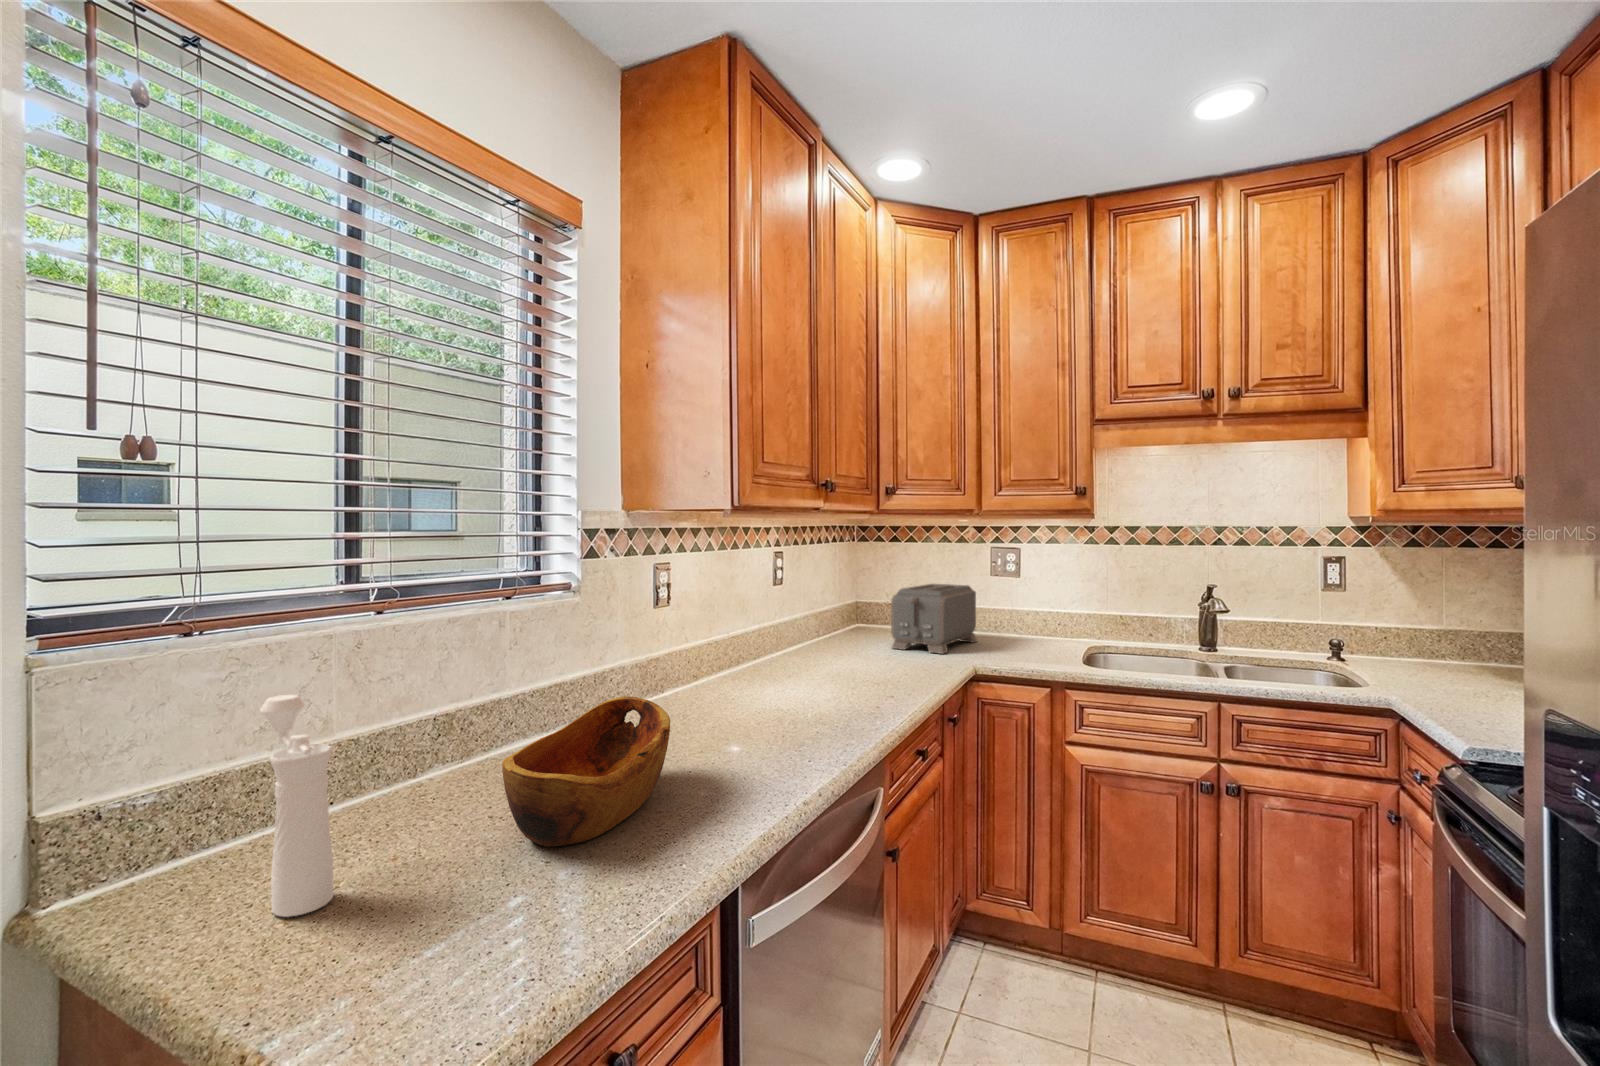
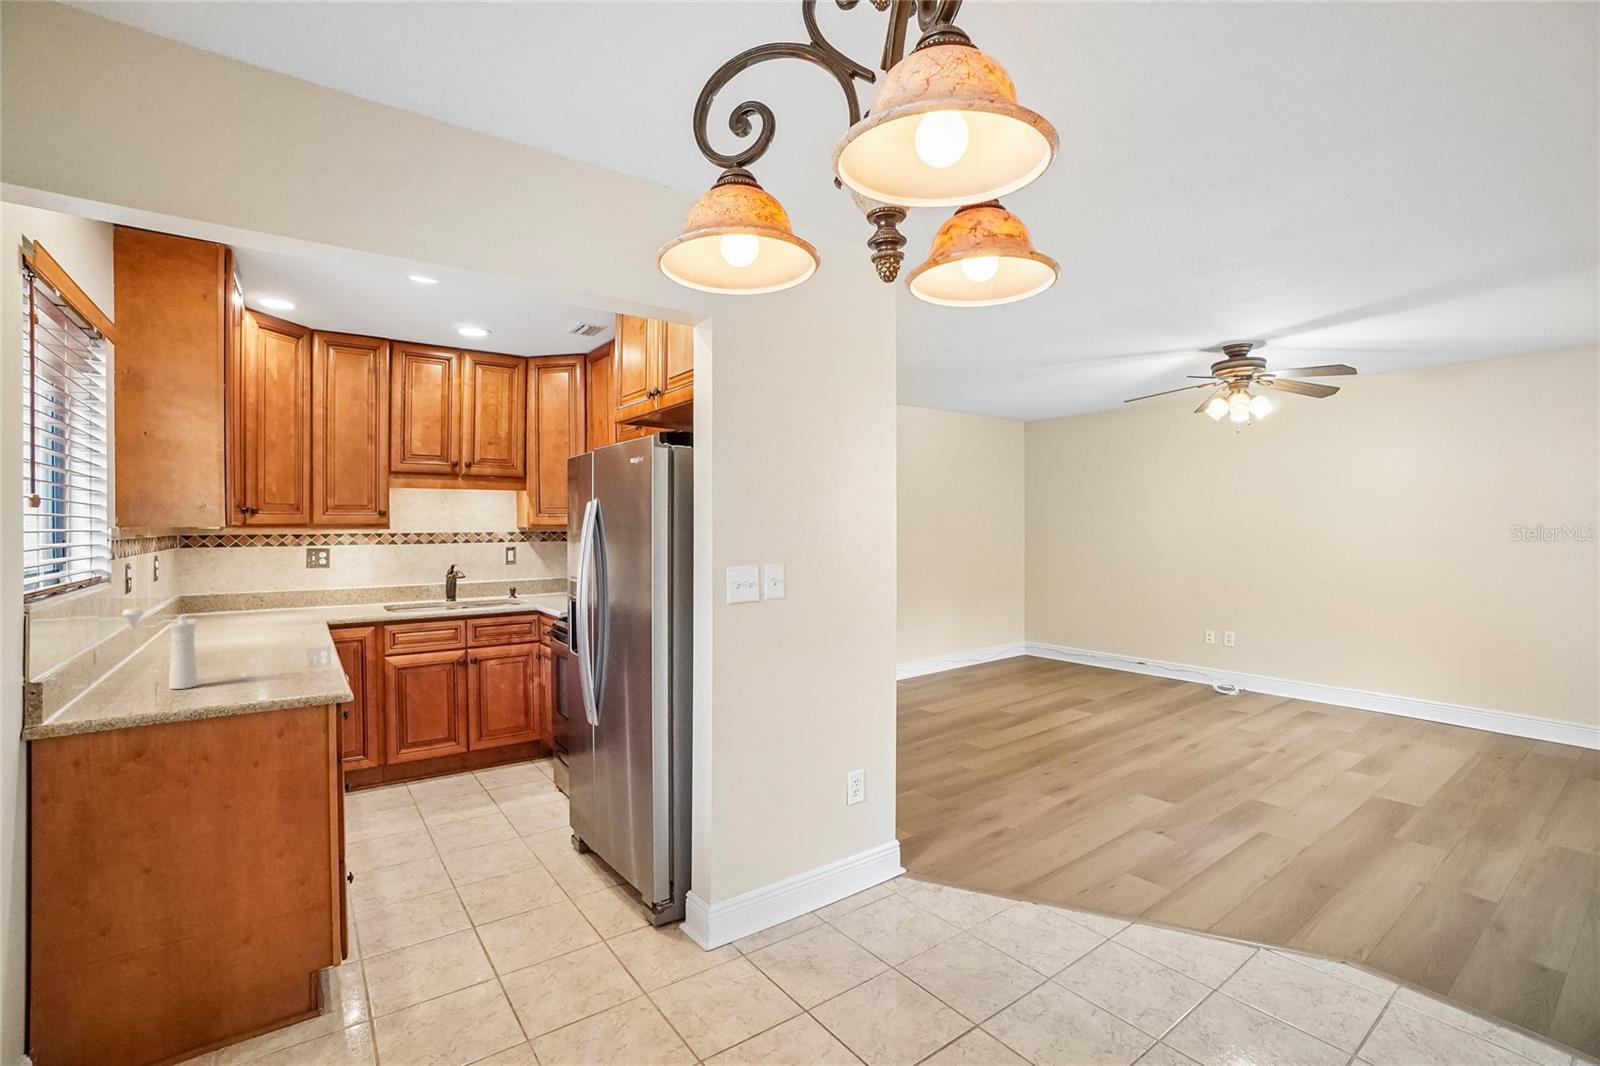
toaster: present [891,584,977,654] -> none [249,574,306,619]
wooden bowl: present [502,696,670,846] -> none [203,620,282,669]

